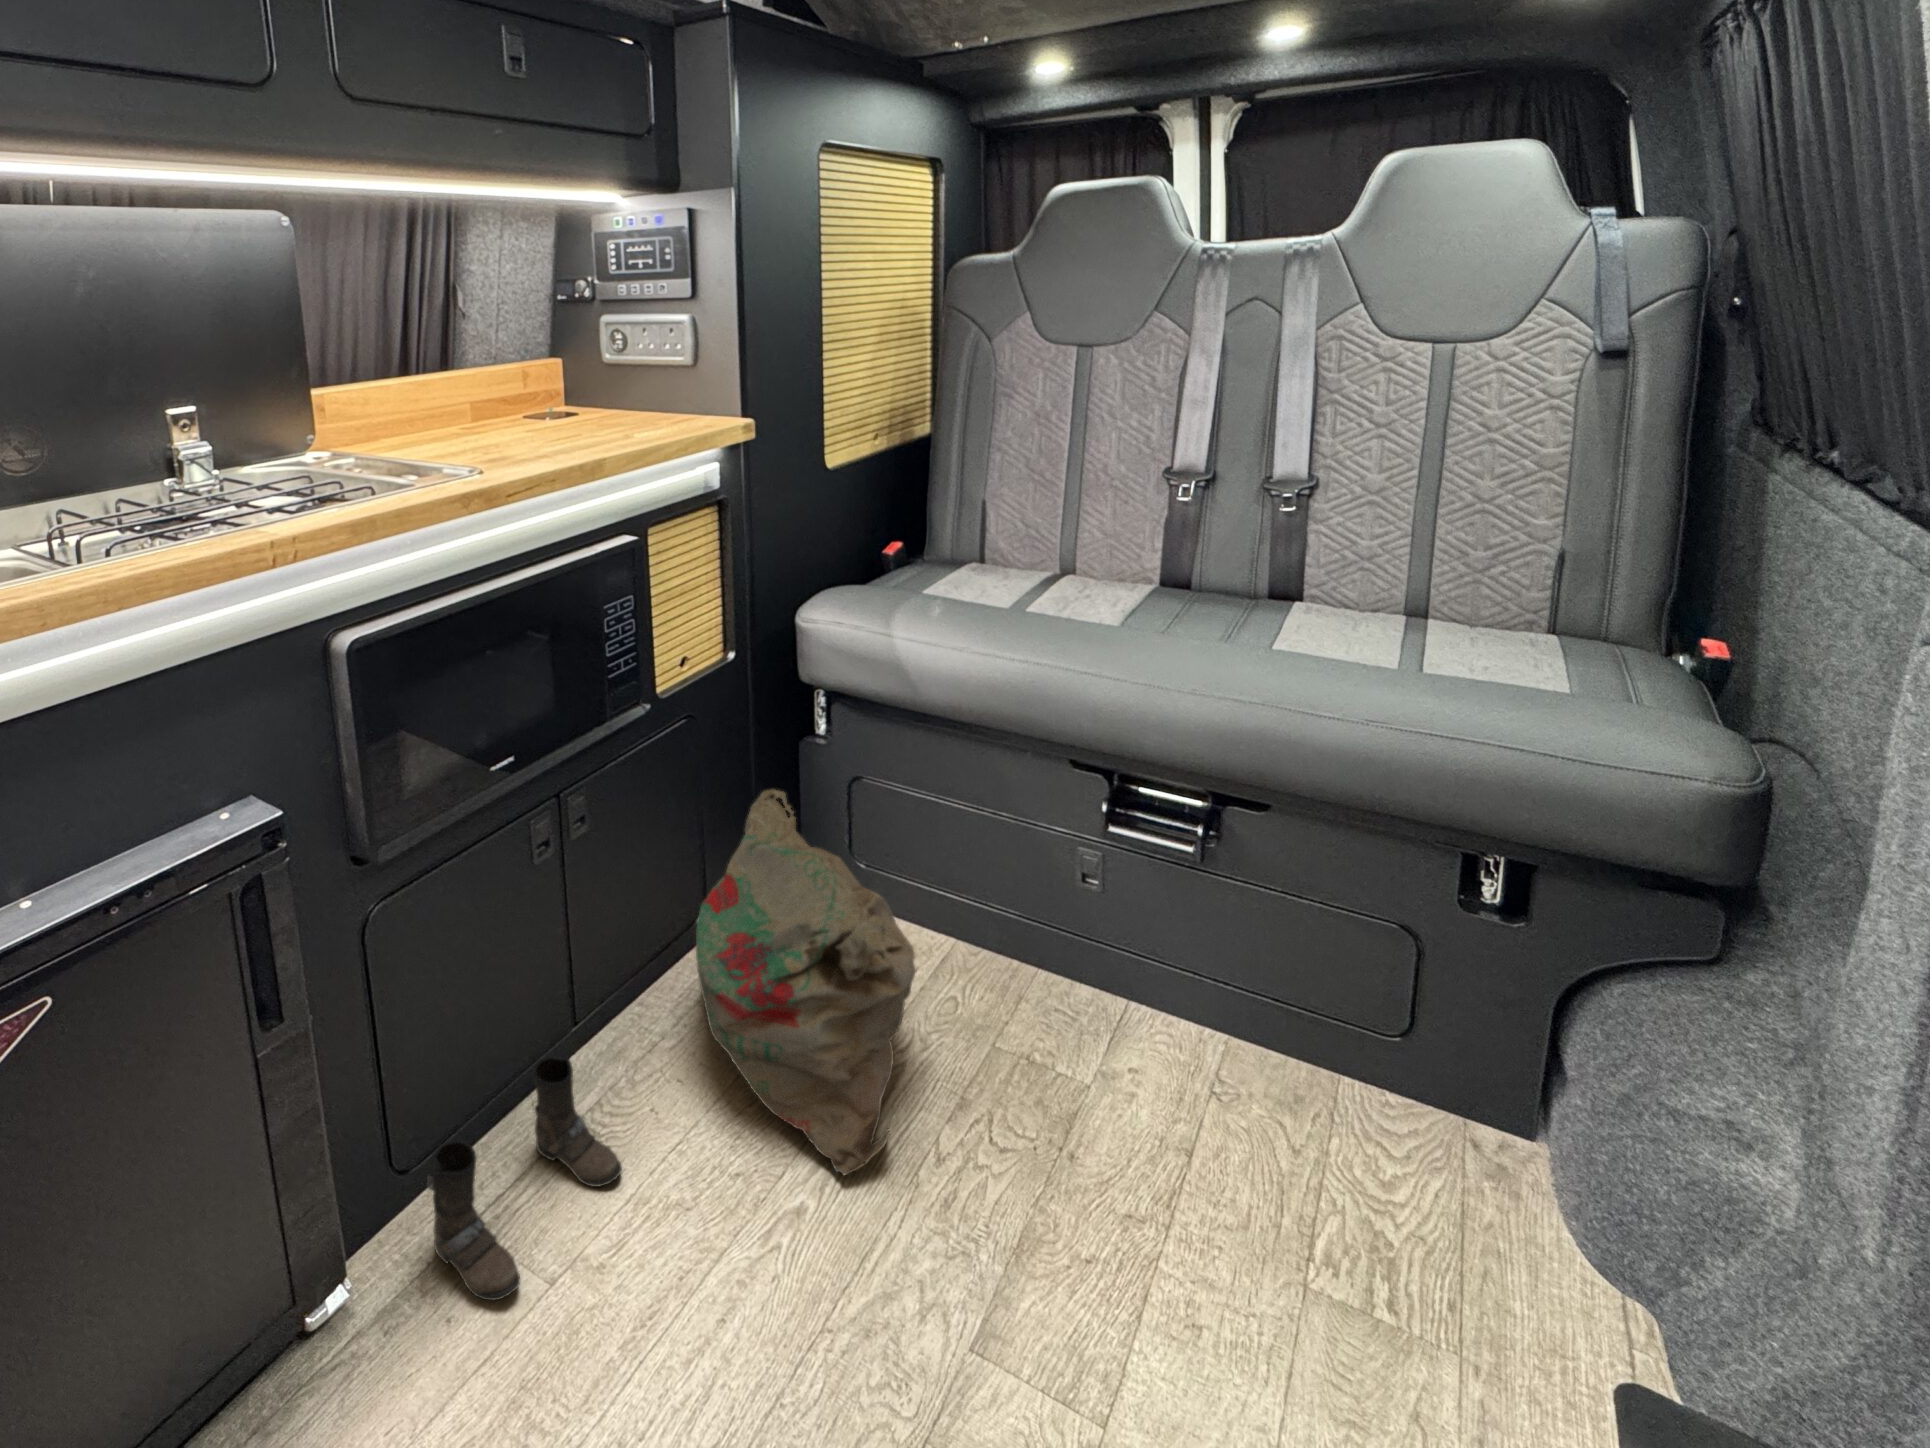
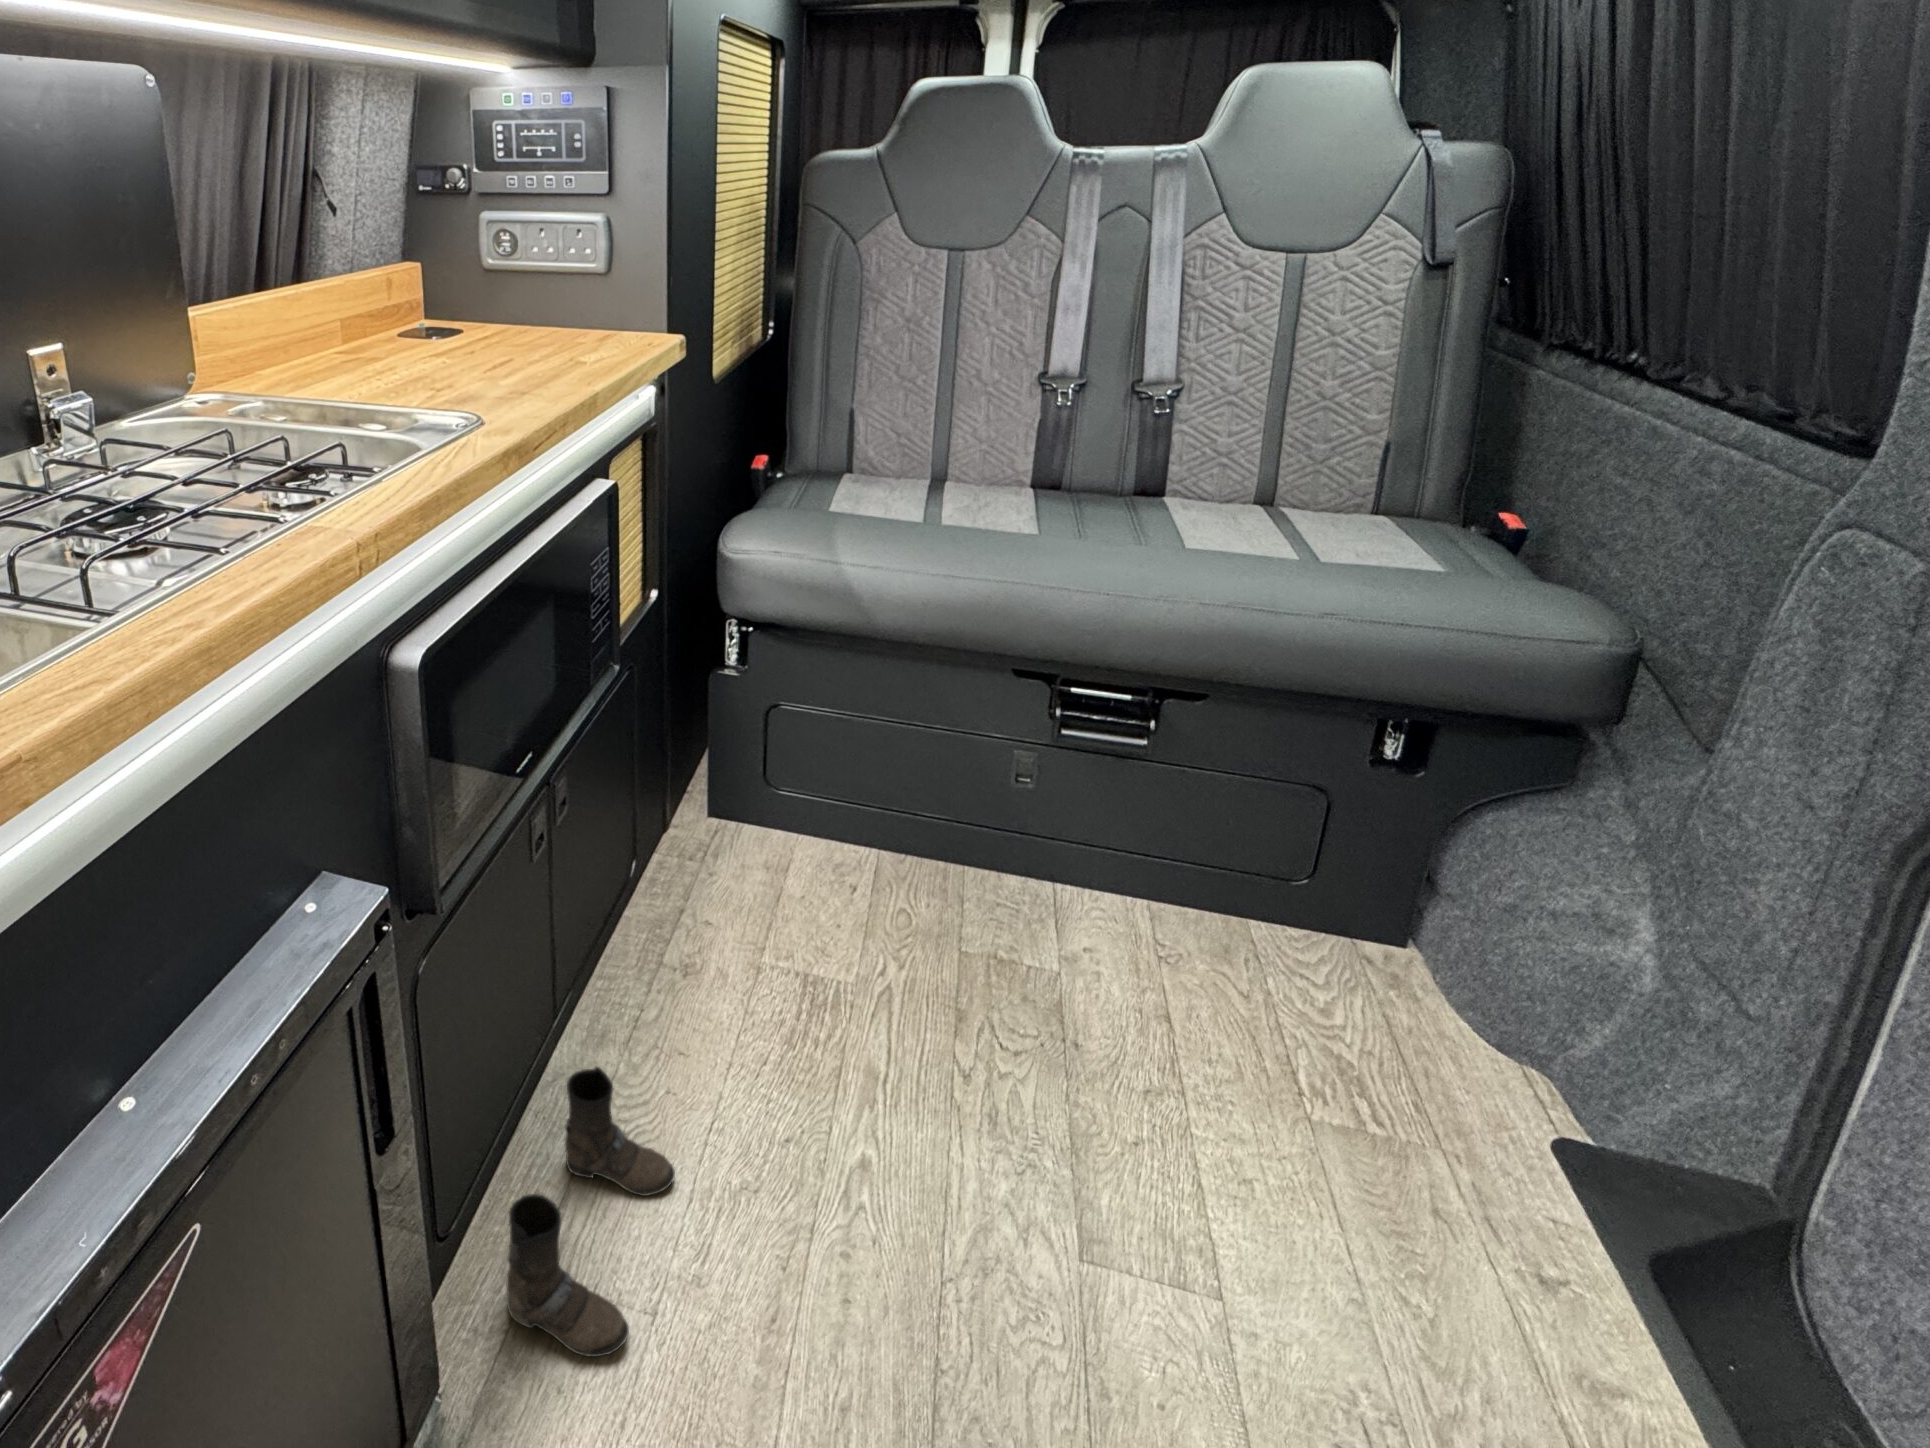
bag: present [696,790,915,1175] -> none [659,735,934,1119]

